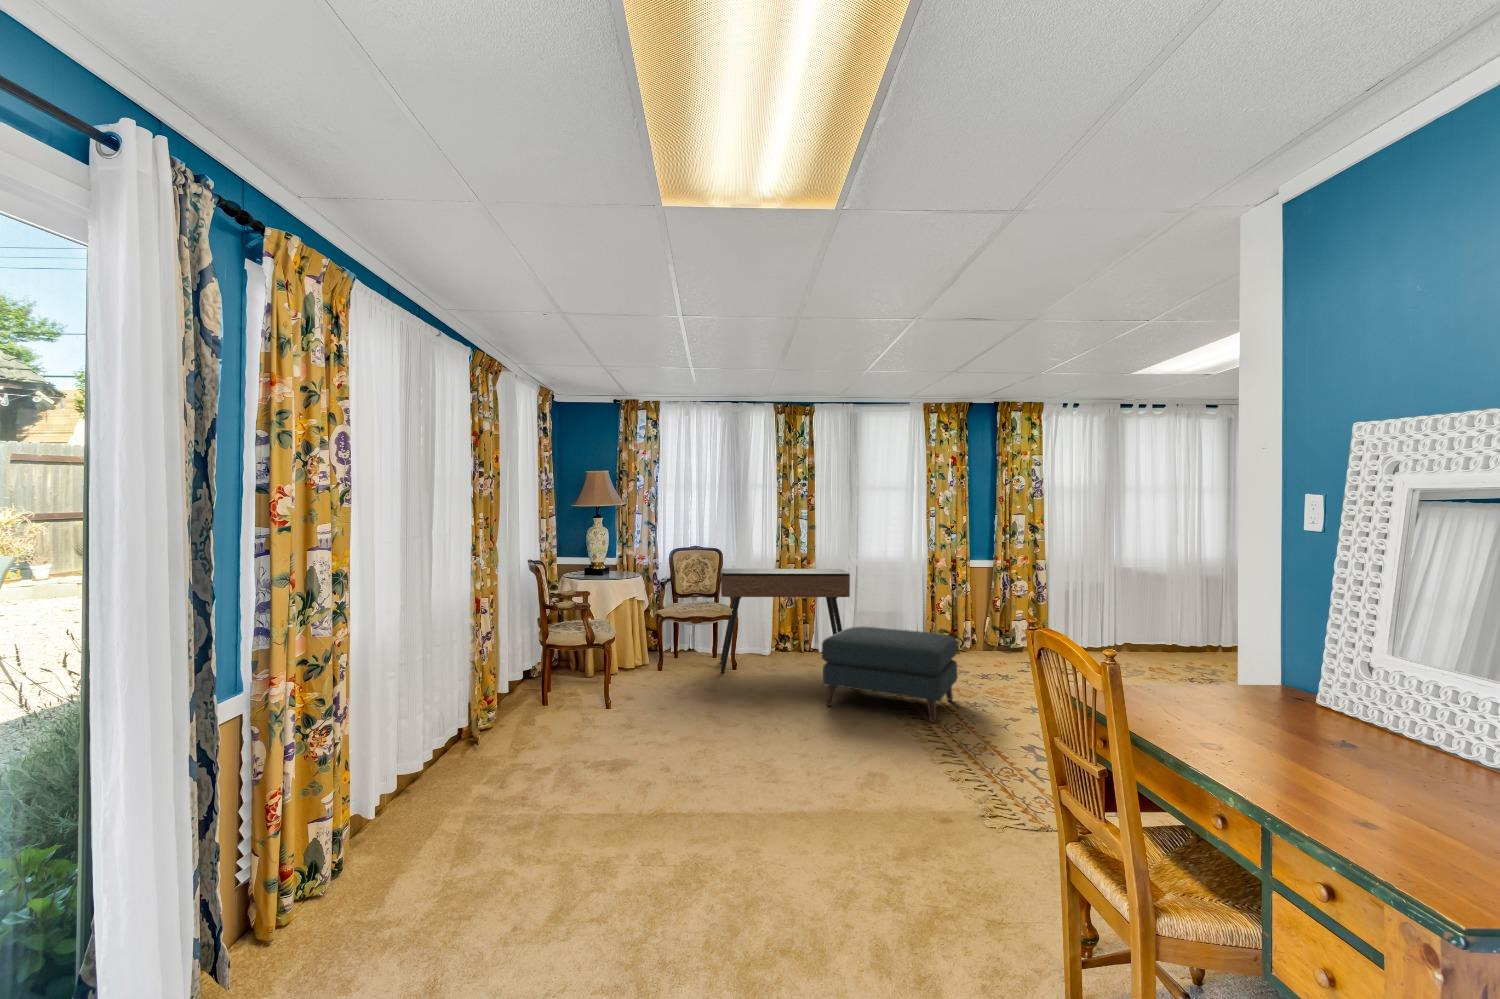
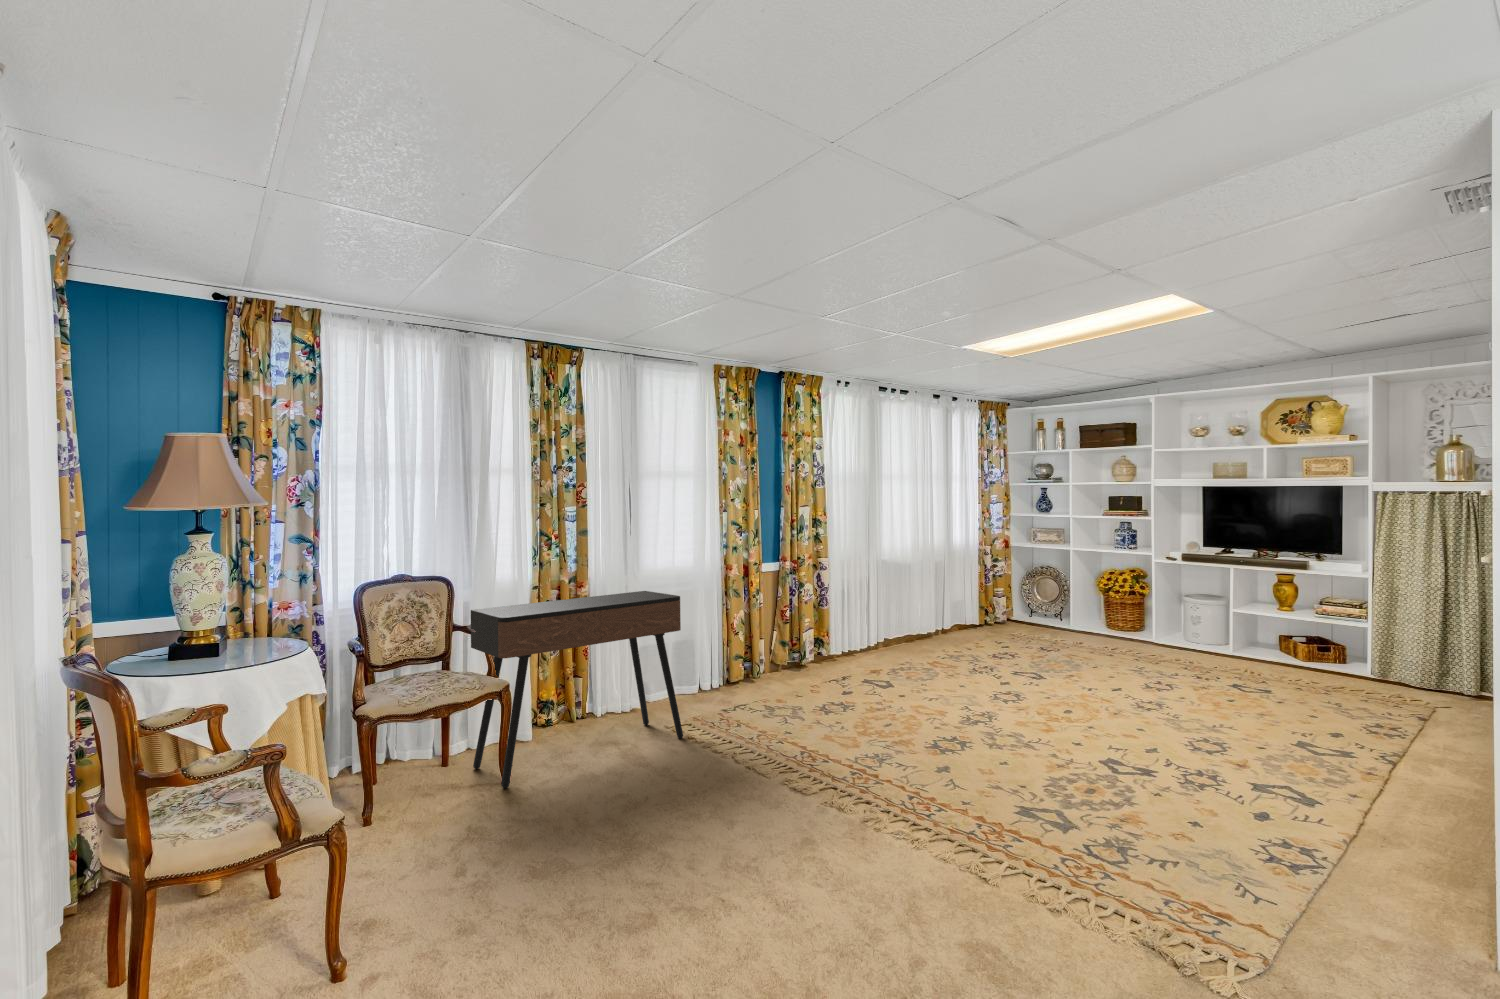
ottoman: present [822,627,957,723] -> none [717,664,905,802]

